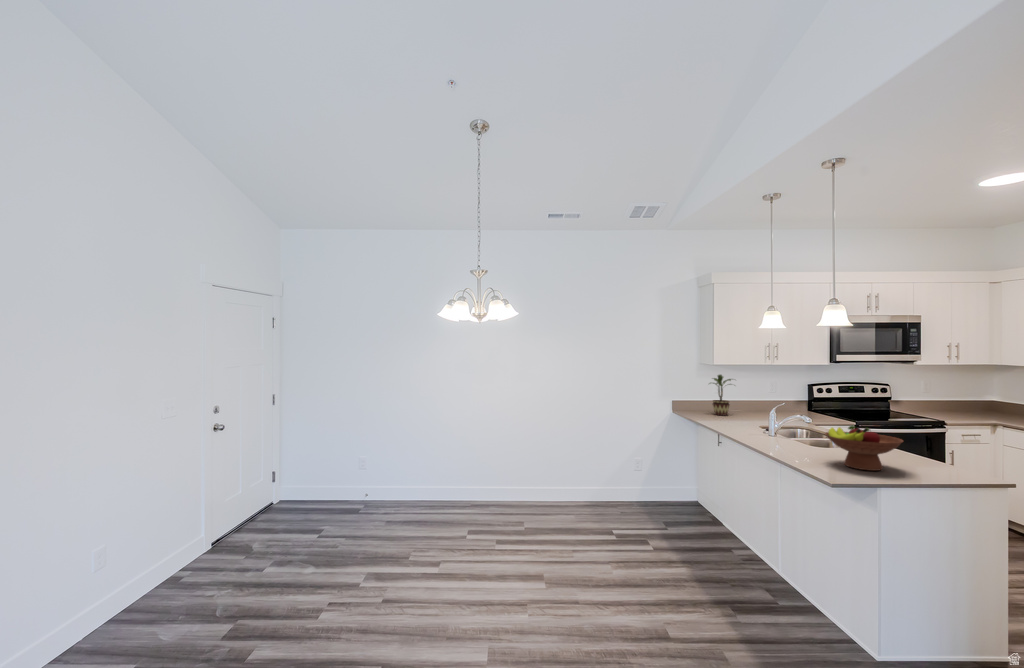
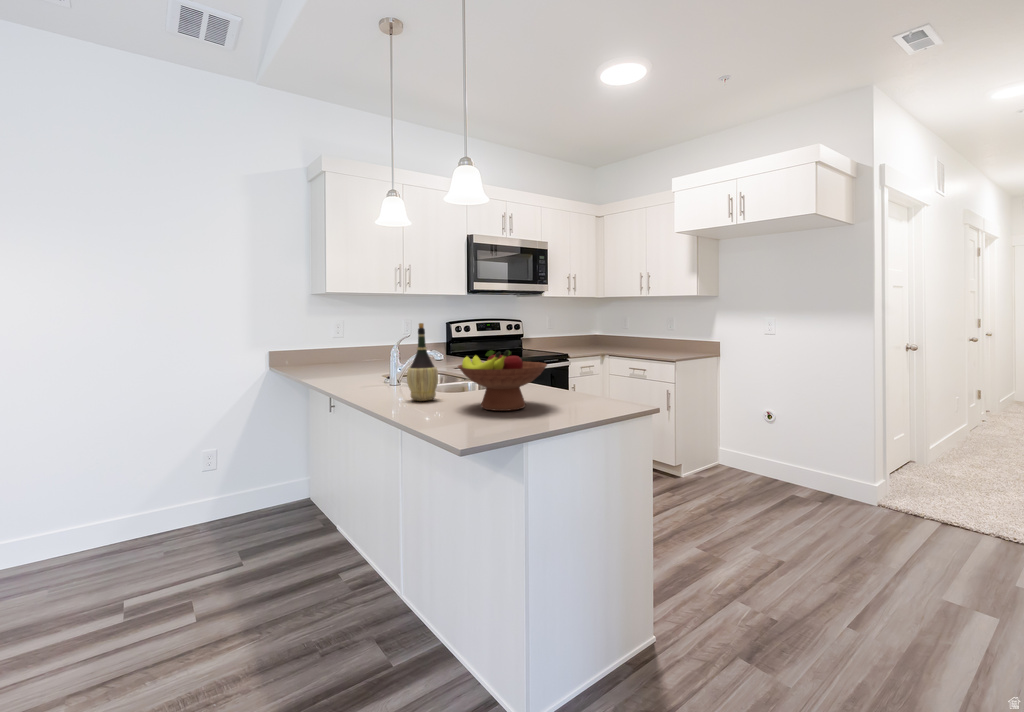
potted plant: present [713,375,731,416] -> none [319,310,360,368]
wine bottle: none [784,400,808,453] -> present [407,323,438,401]

